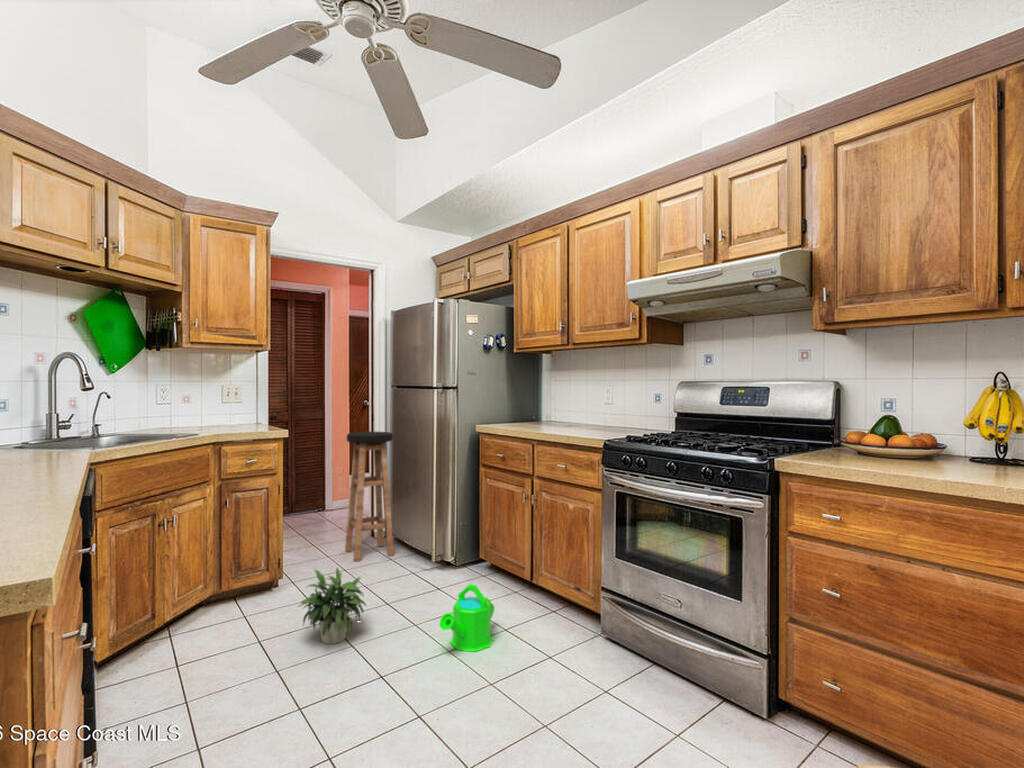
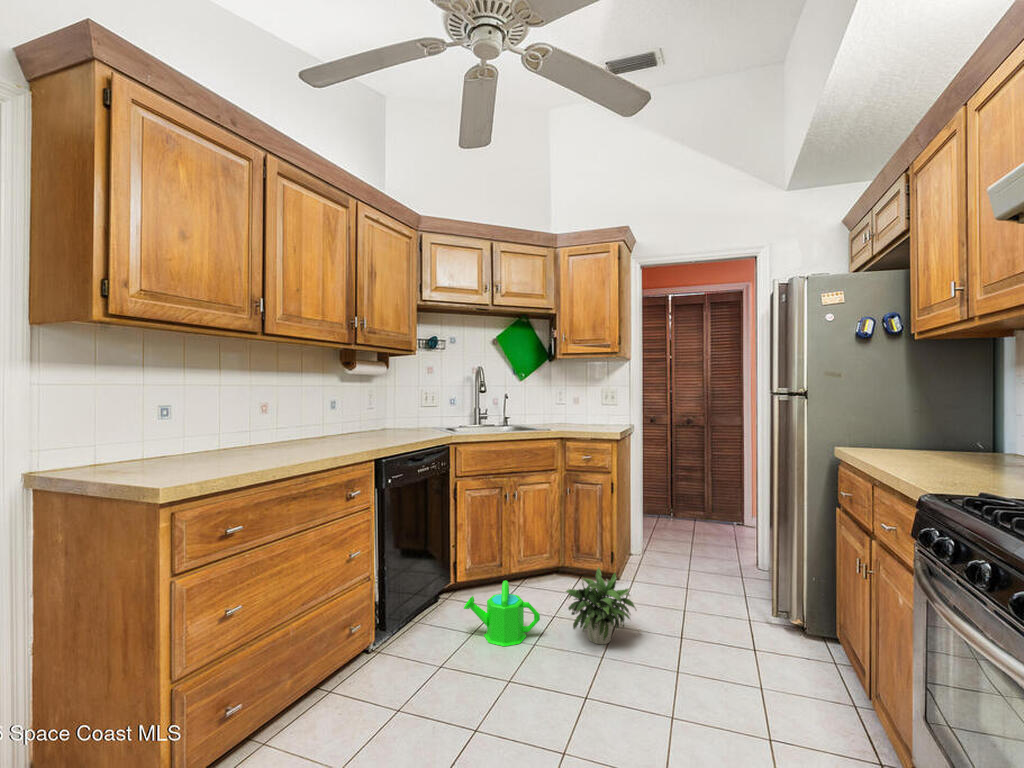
bar stool: present [345,431,394,562] -> none [706,442,760,590]
watering can: present [440,584,494,652] -> present [464,581,540,646]

